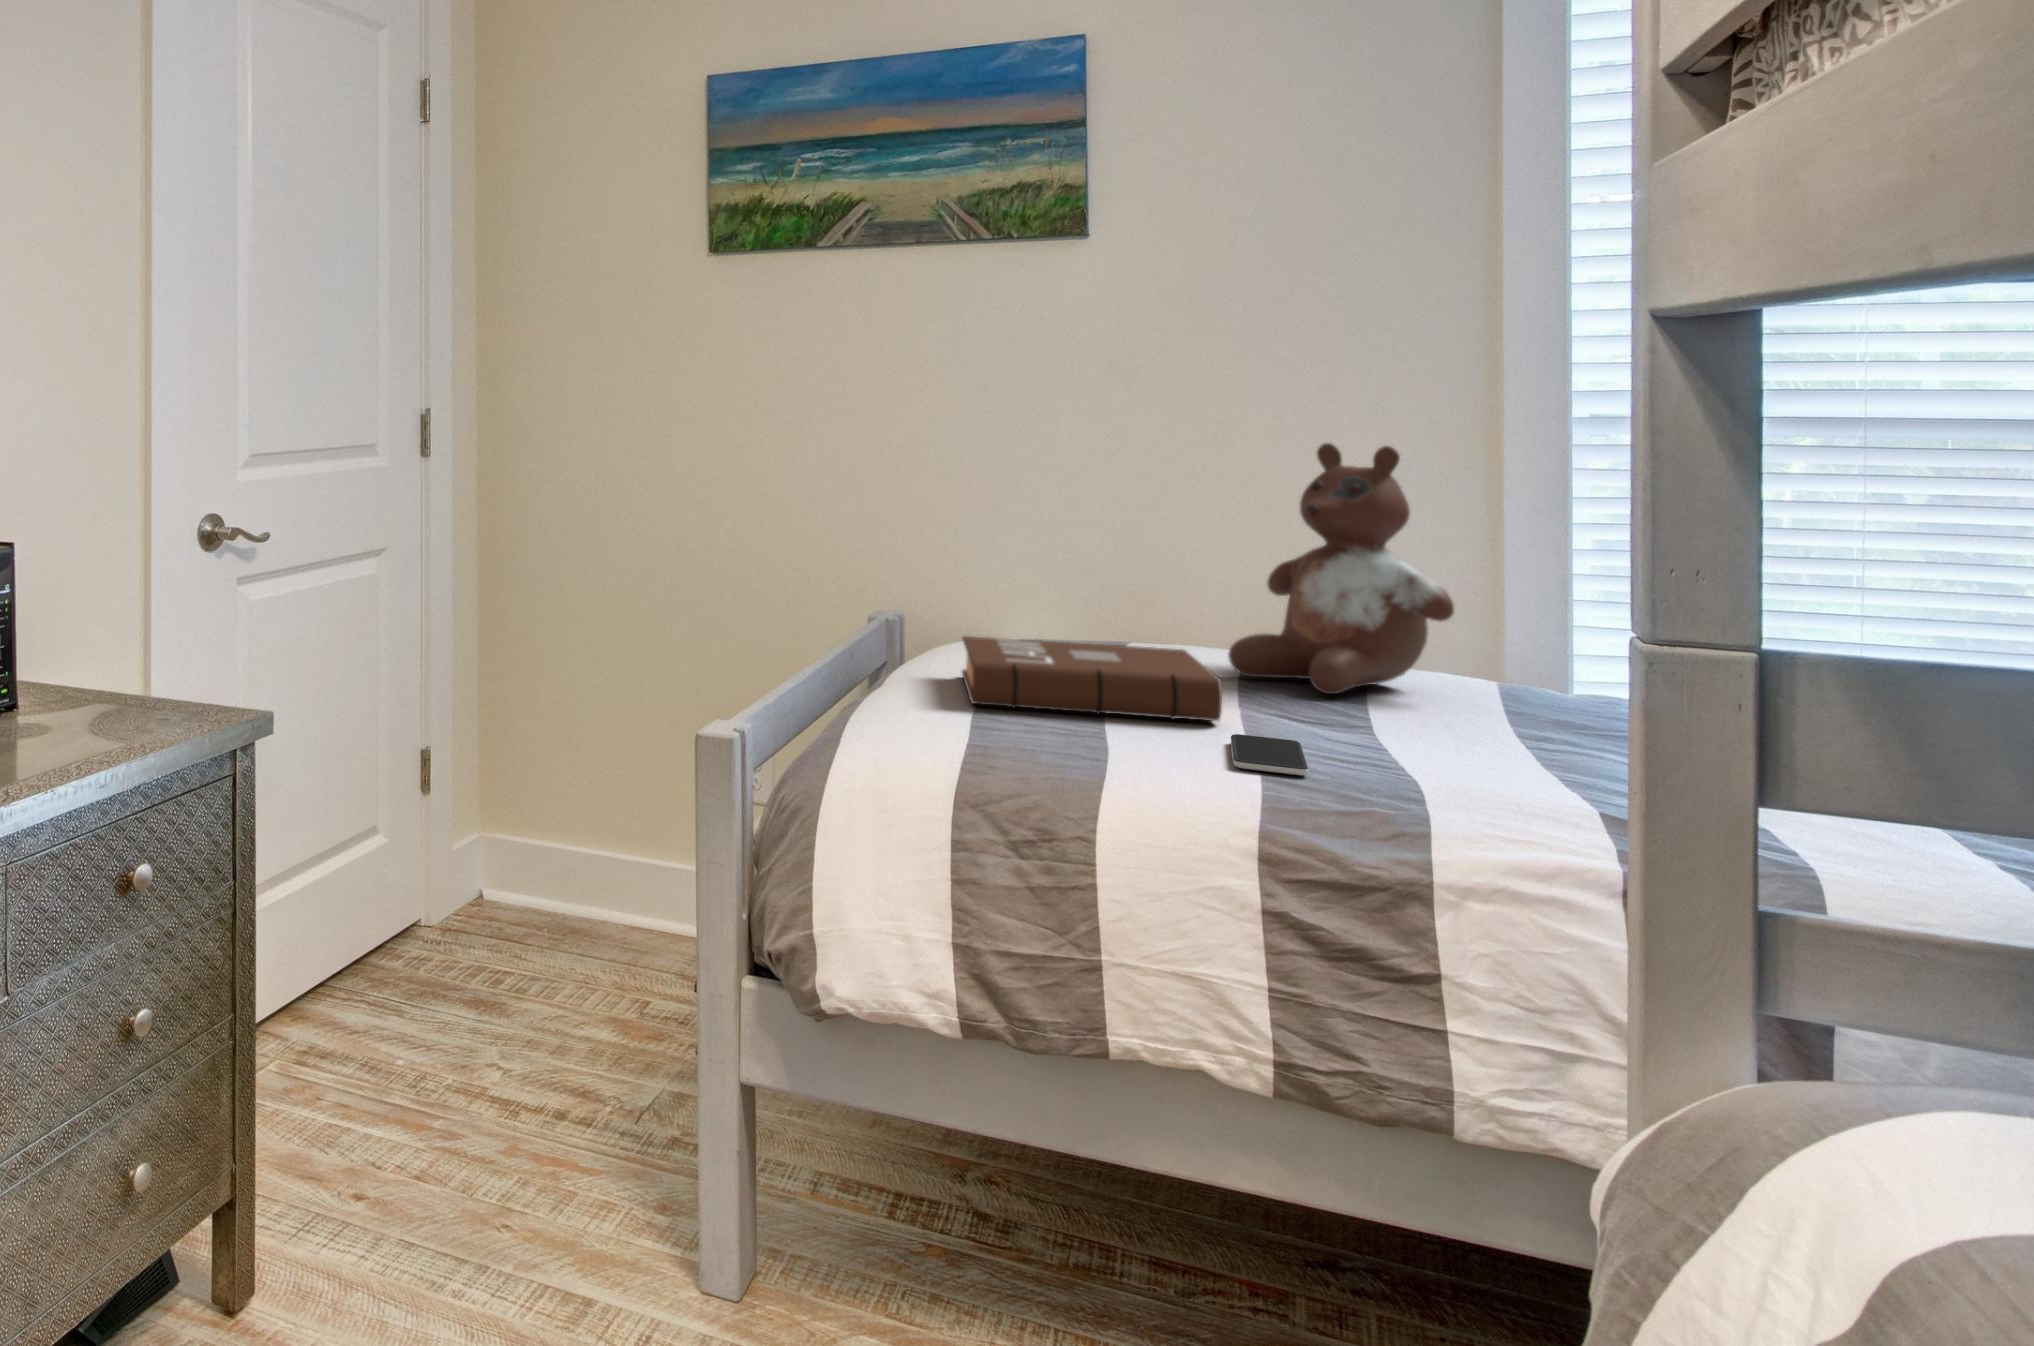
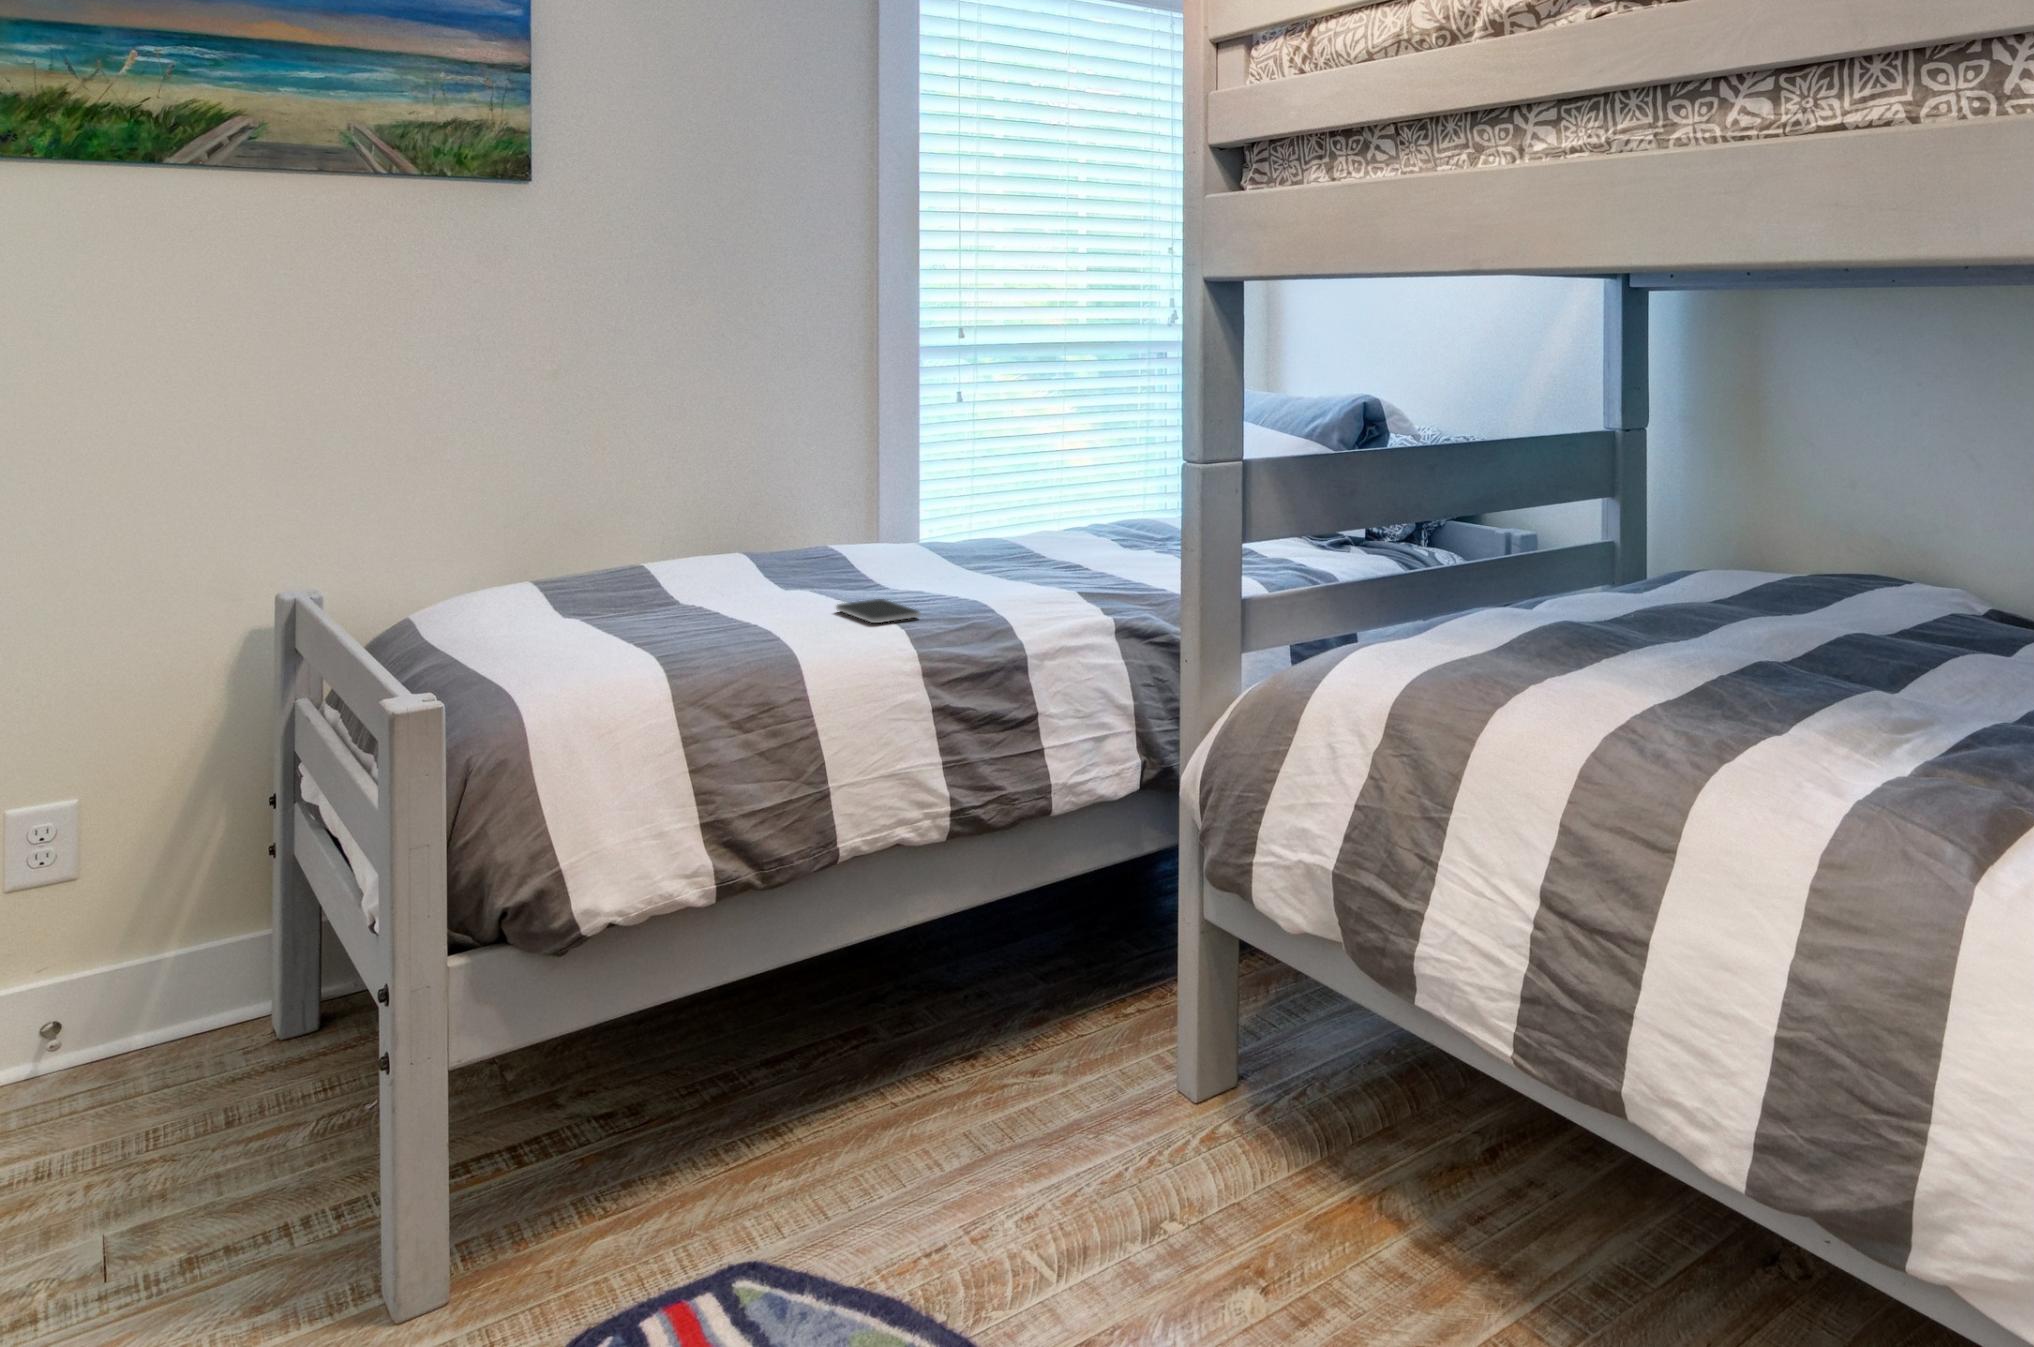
stuffed bear: present [1229,443,1454,694] -> none [734,372,902,570]
book: present [962,636,1222,721] -> none [527,554,808,634]

